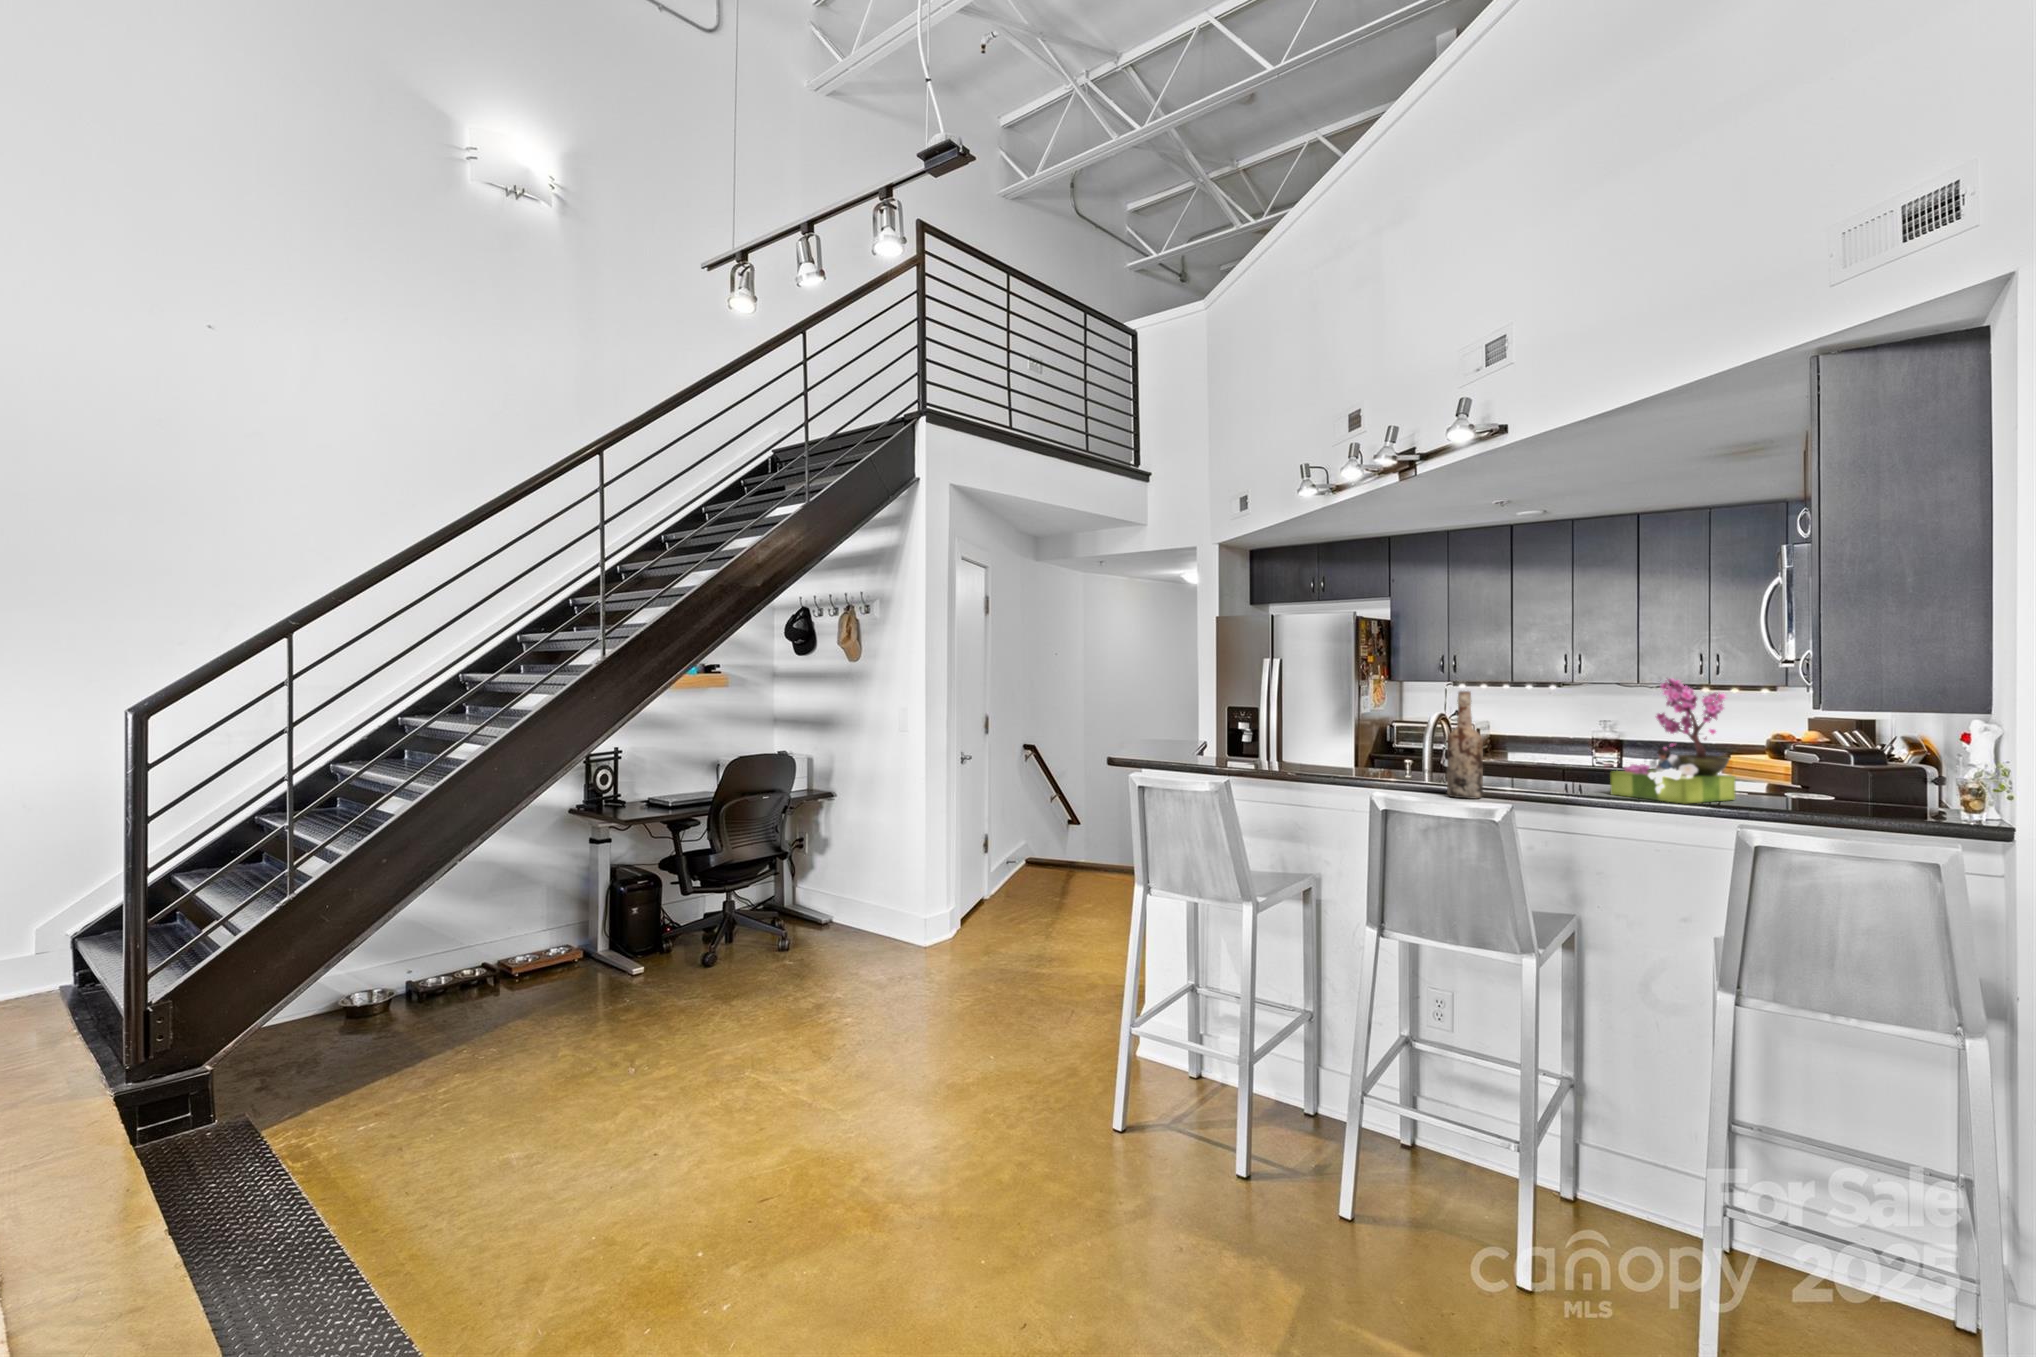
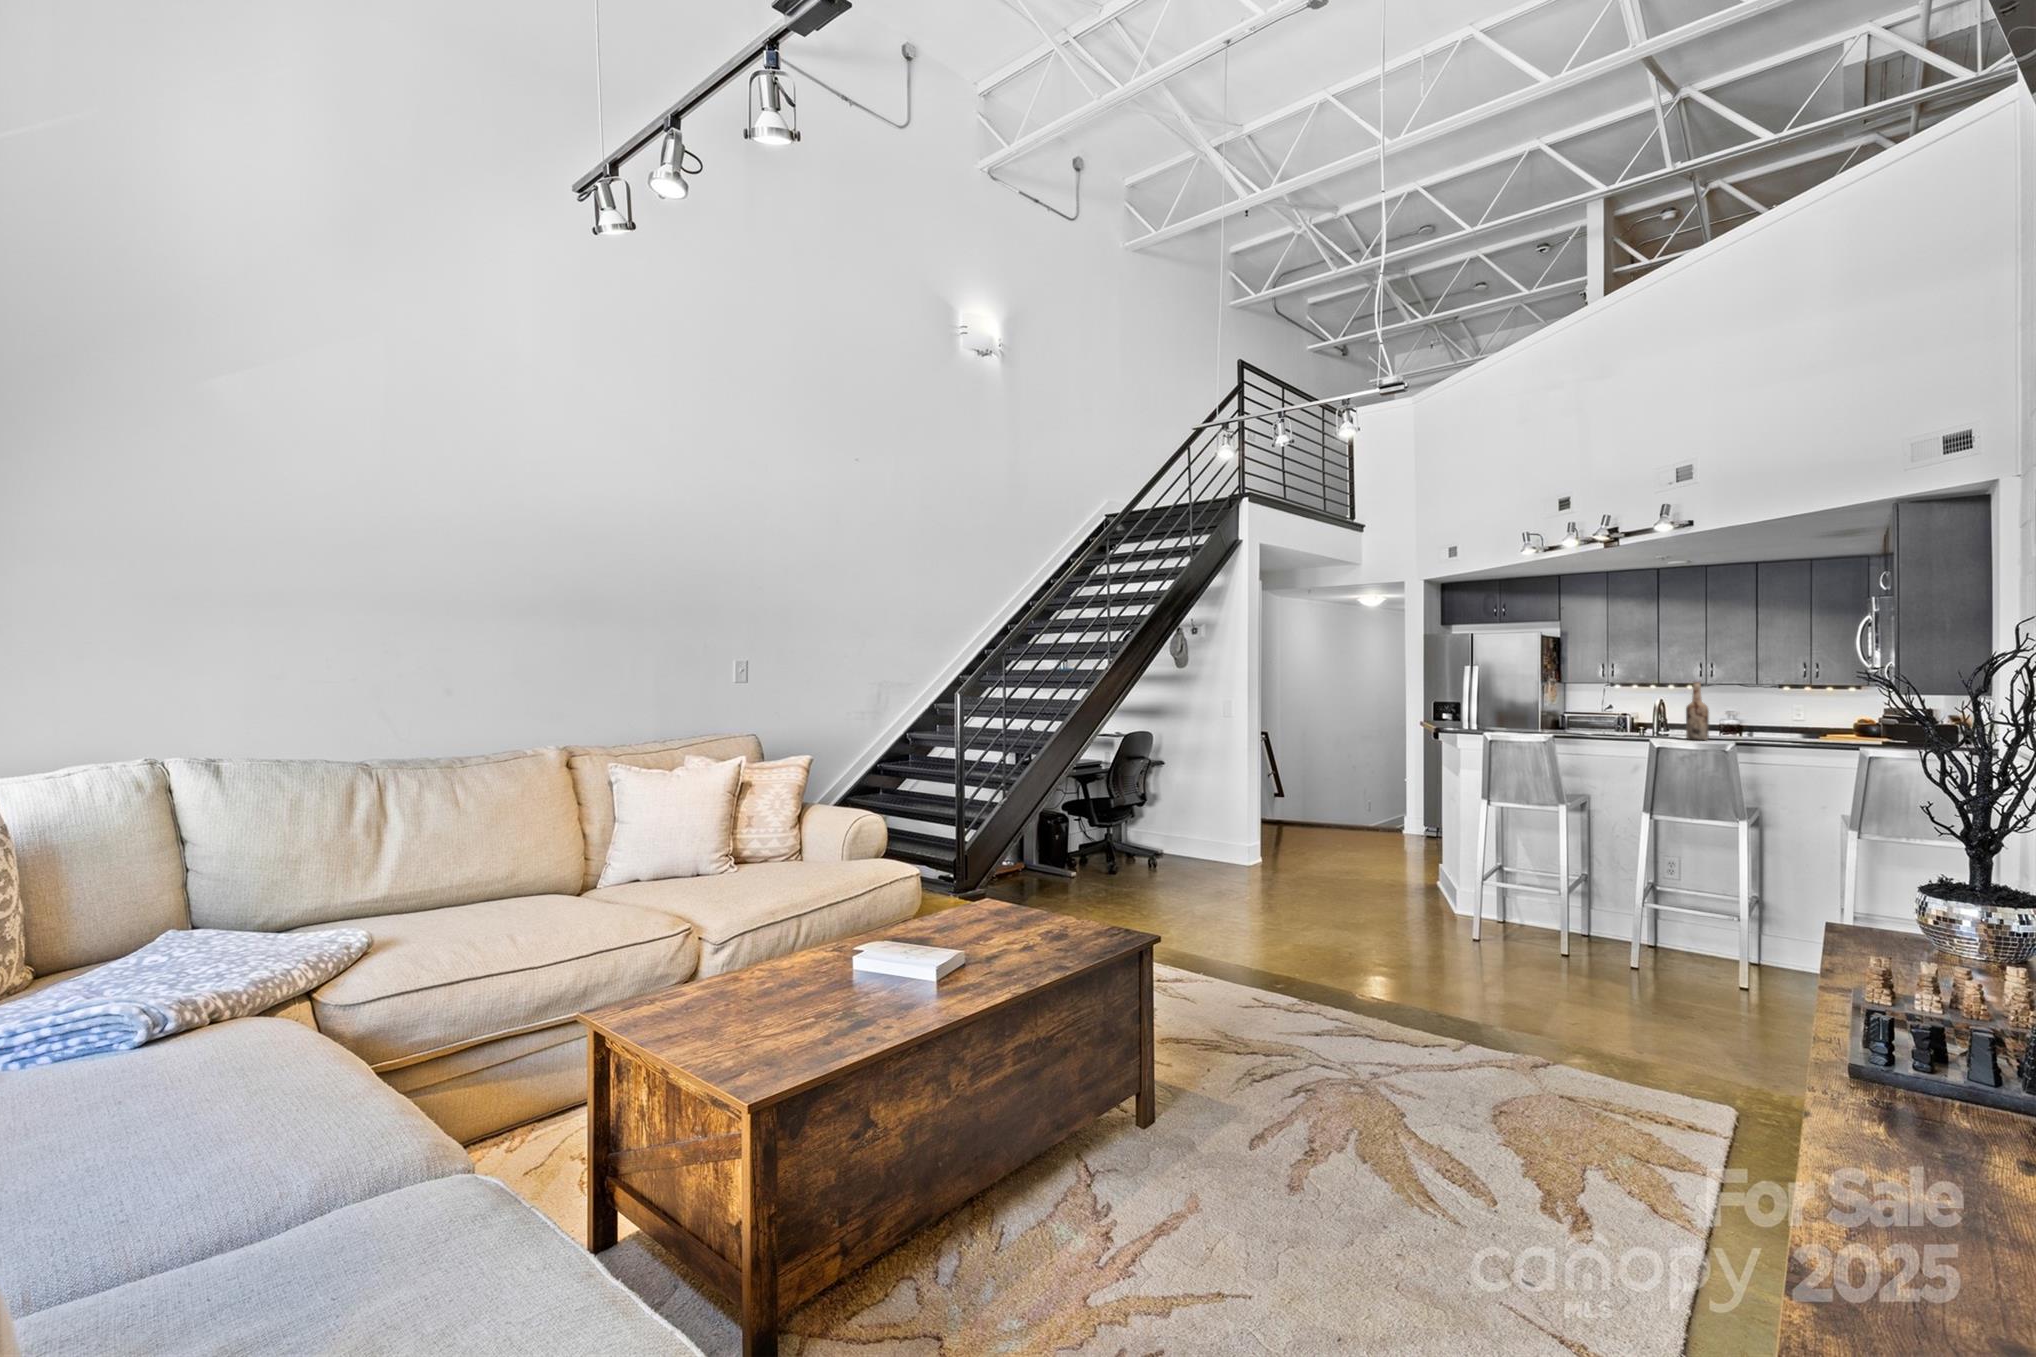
flower arrangement: present [1611,678,1735,804] -> none [1779,674,1853,742]

